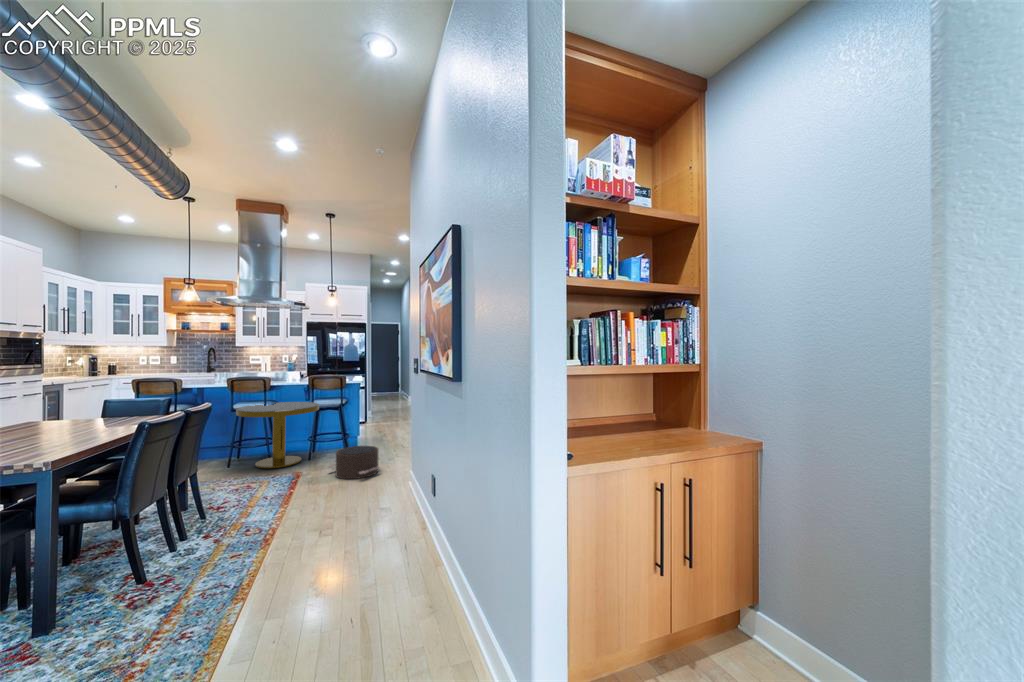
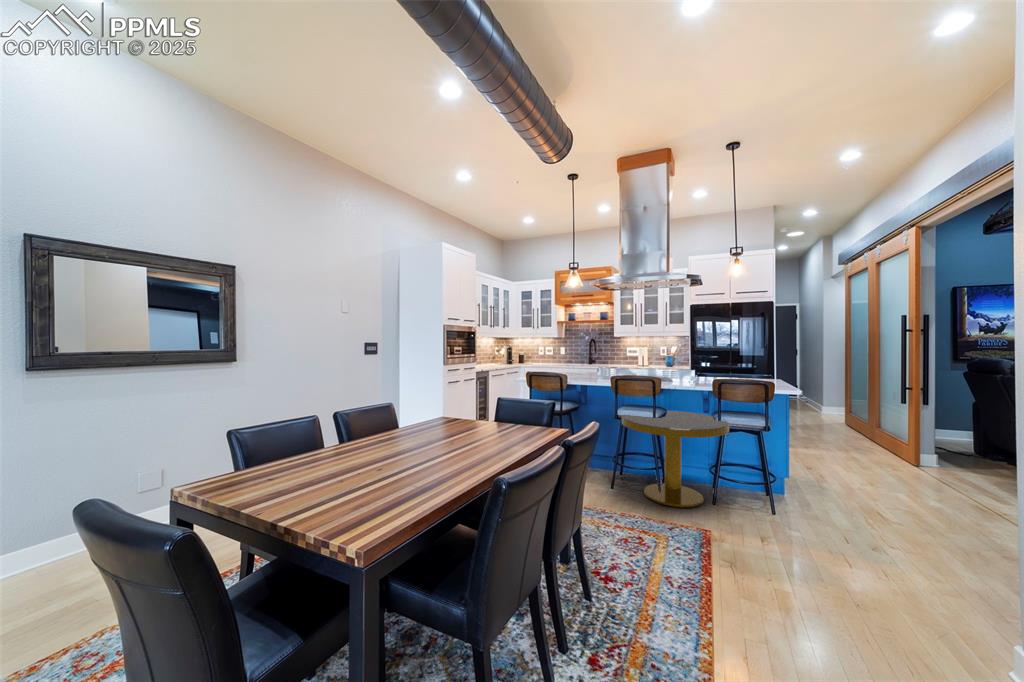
pouf: present [329,446,379,479] -> none [757,510,880,590]

